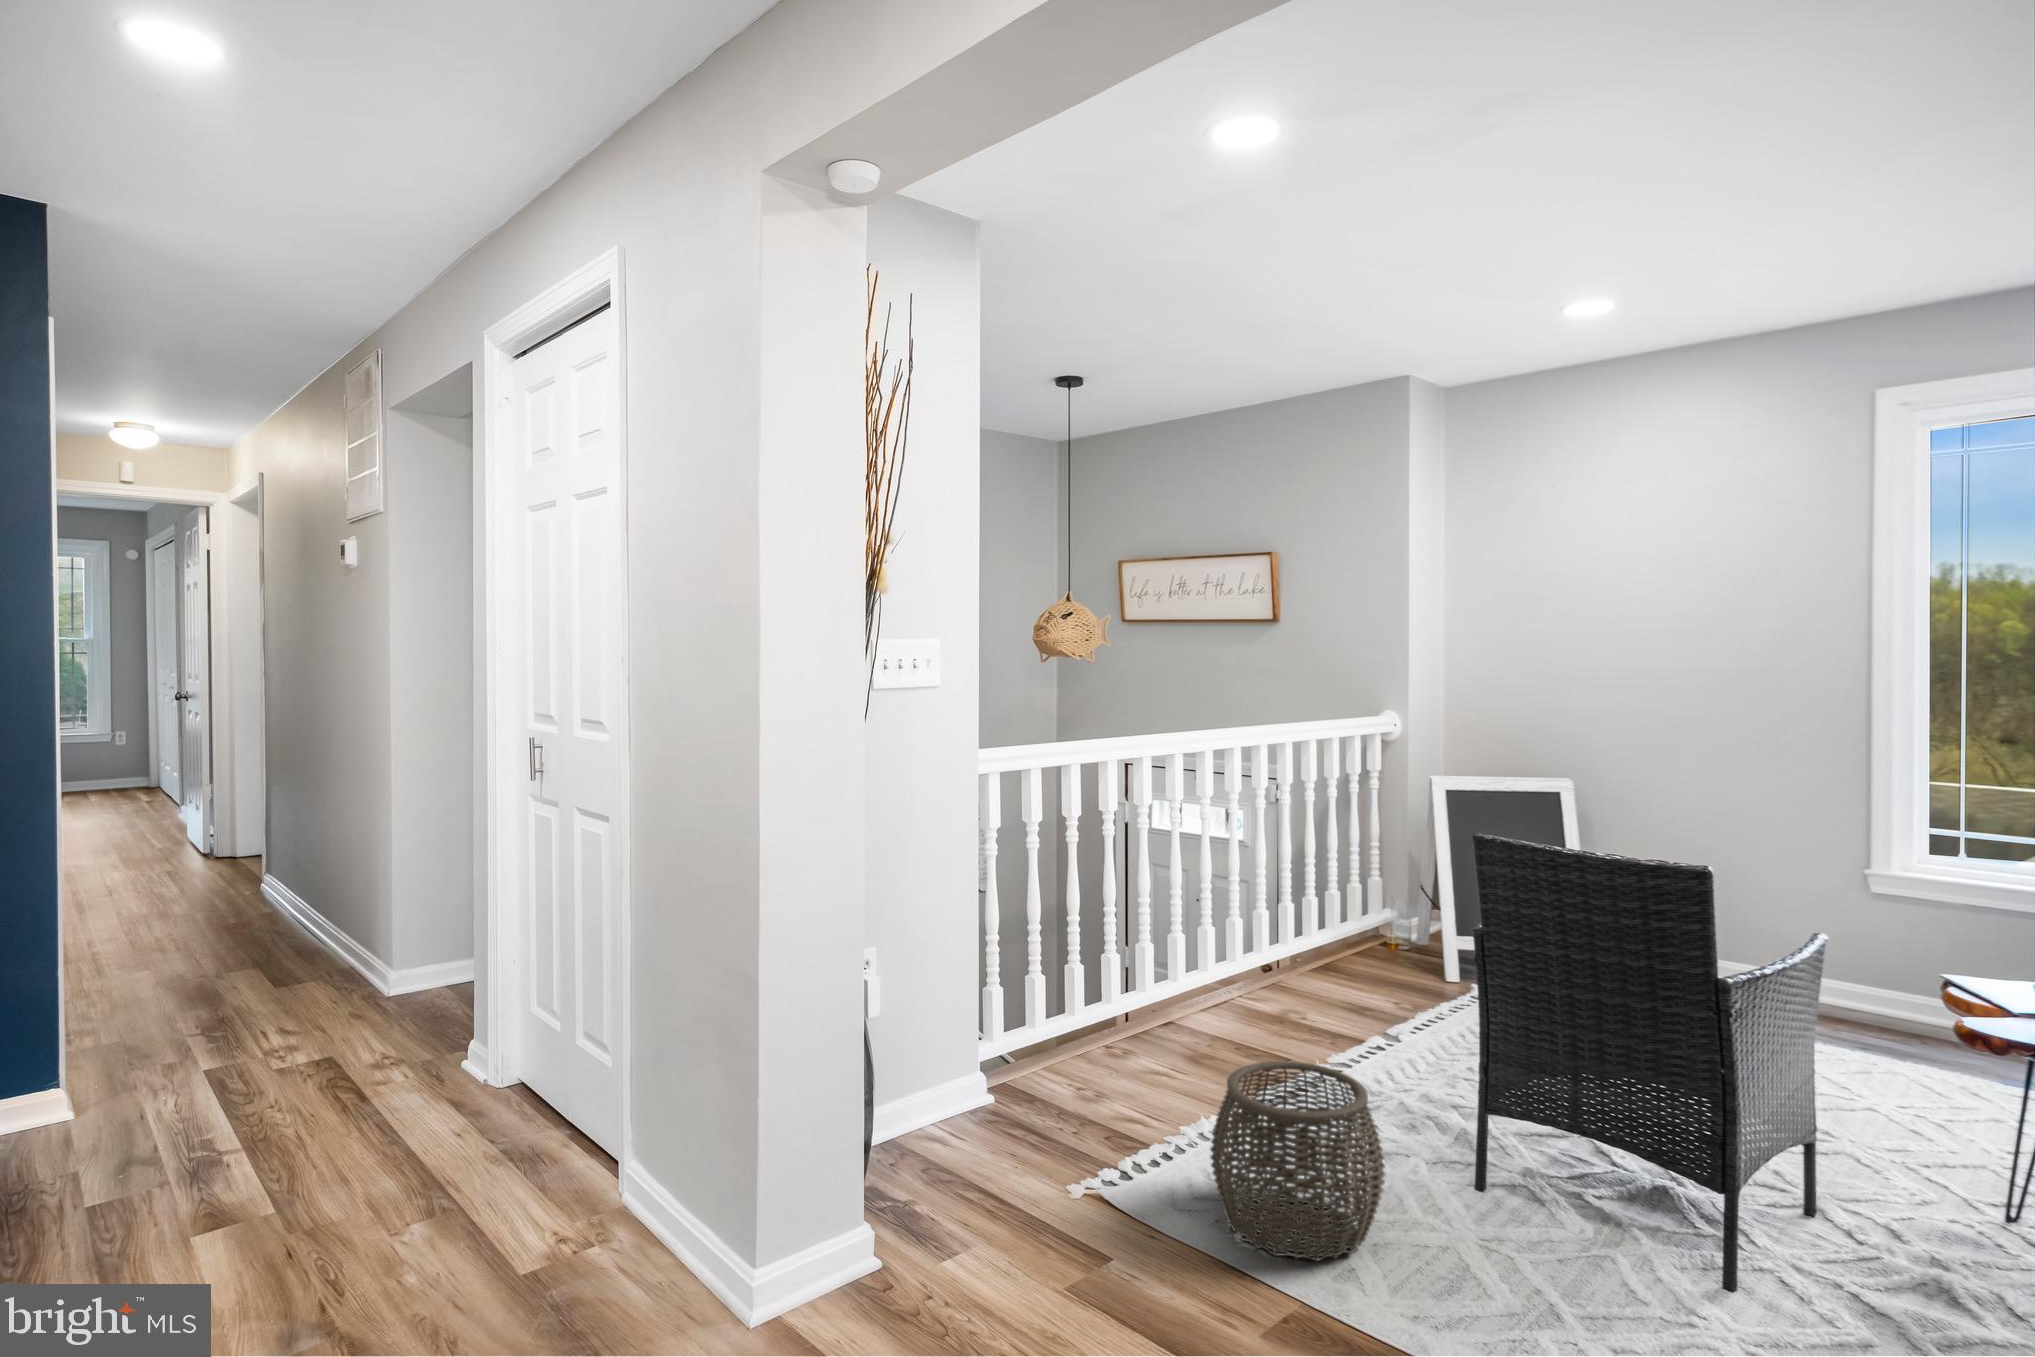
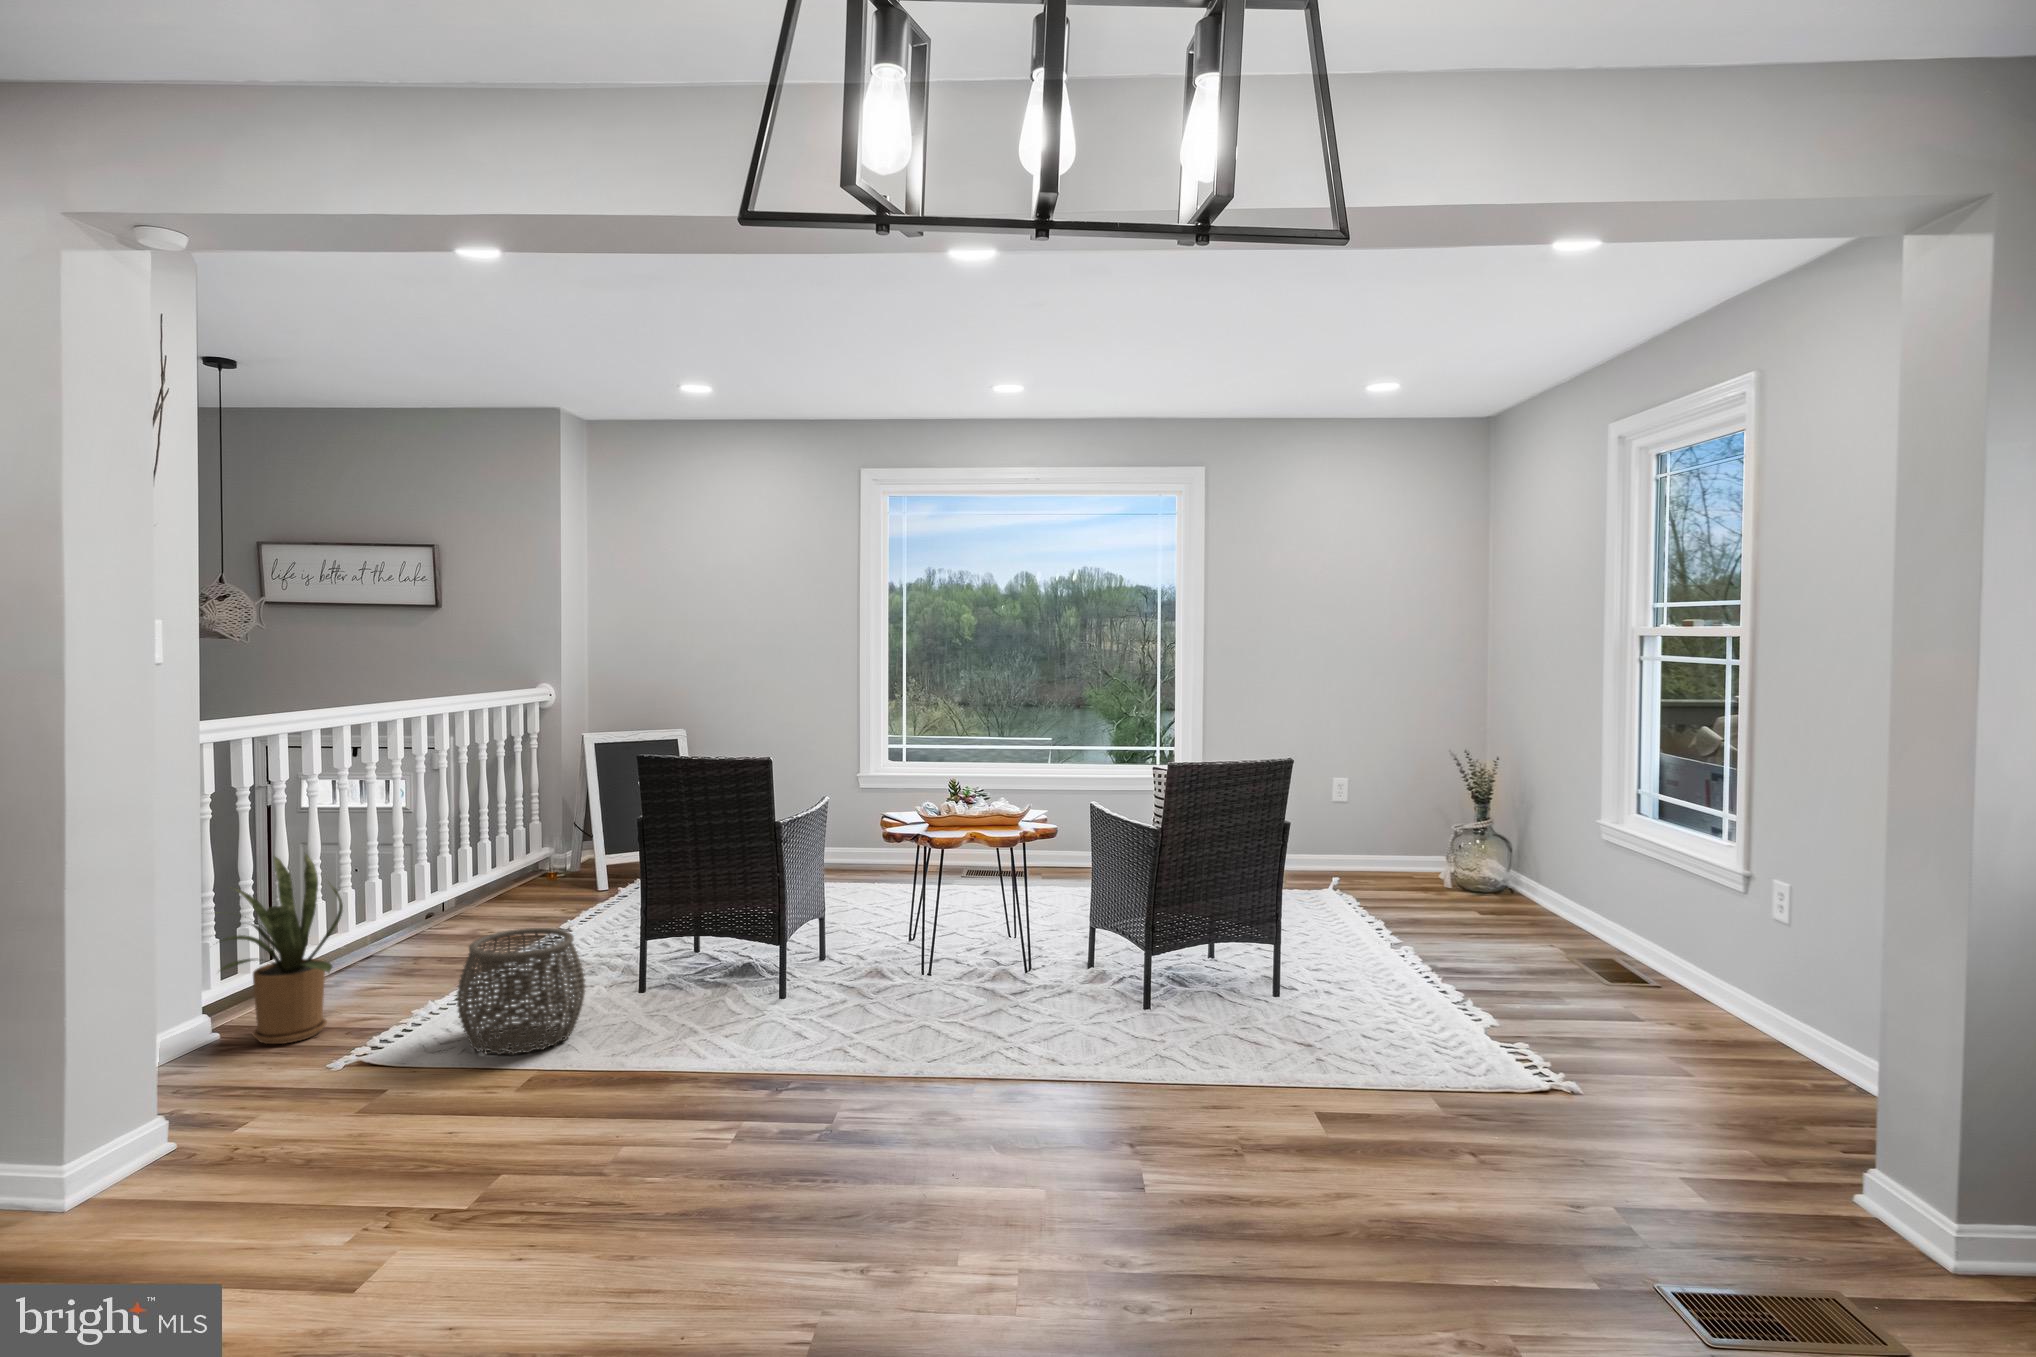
house plant: none [967,903,1103,1136] -> present [216,854,343,1044]

